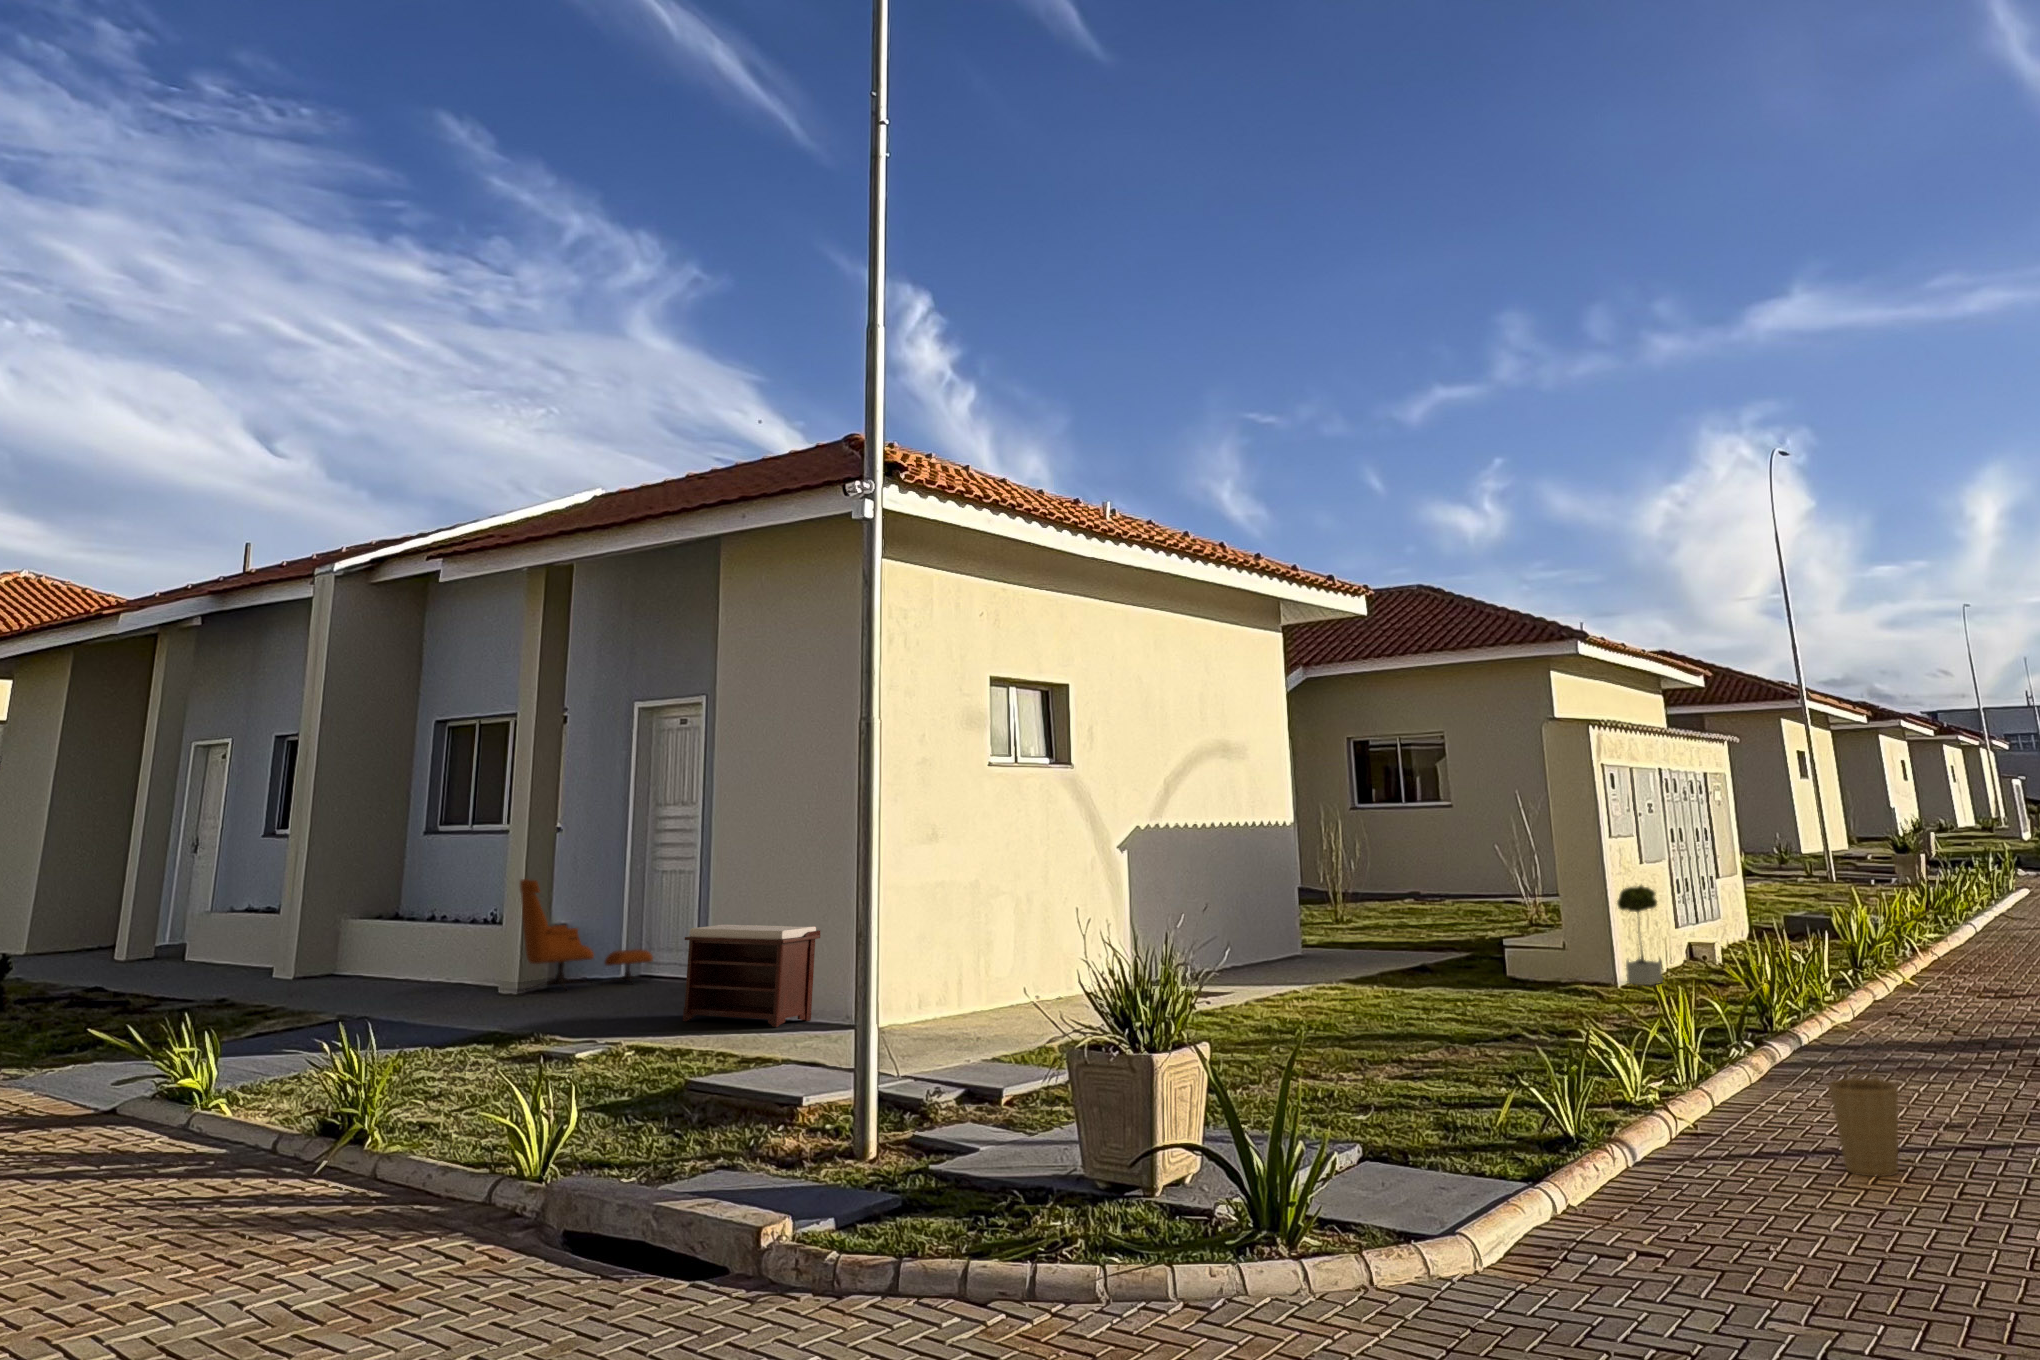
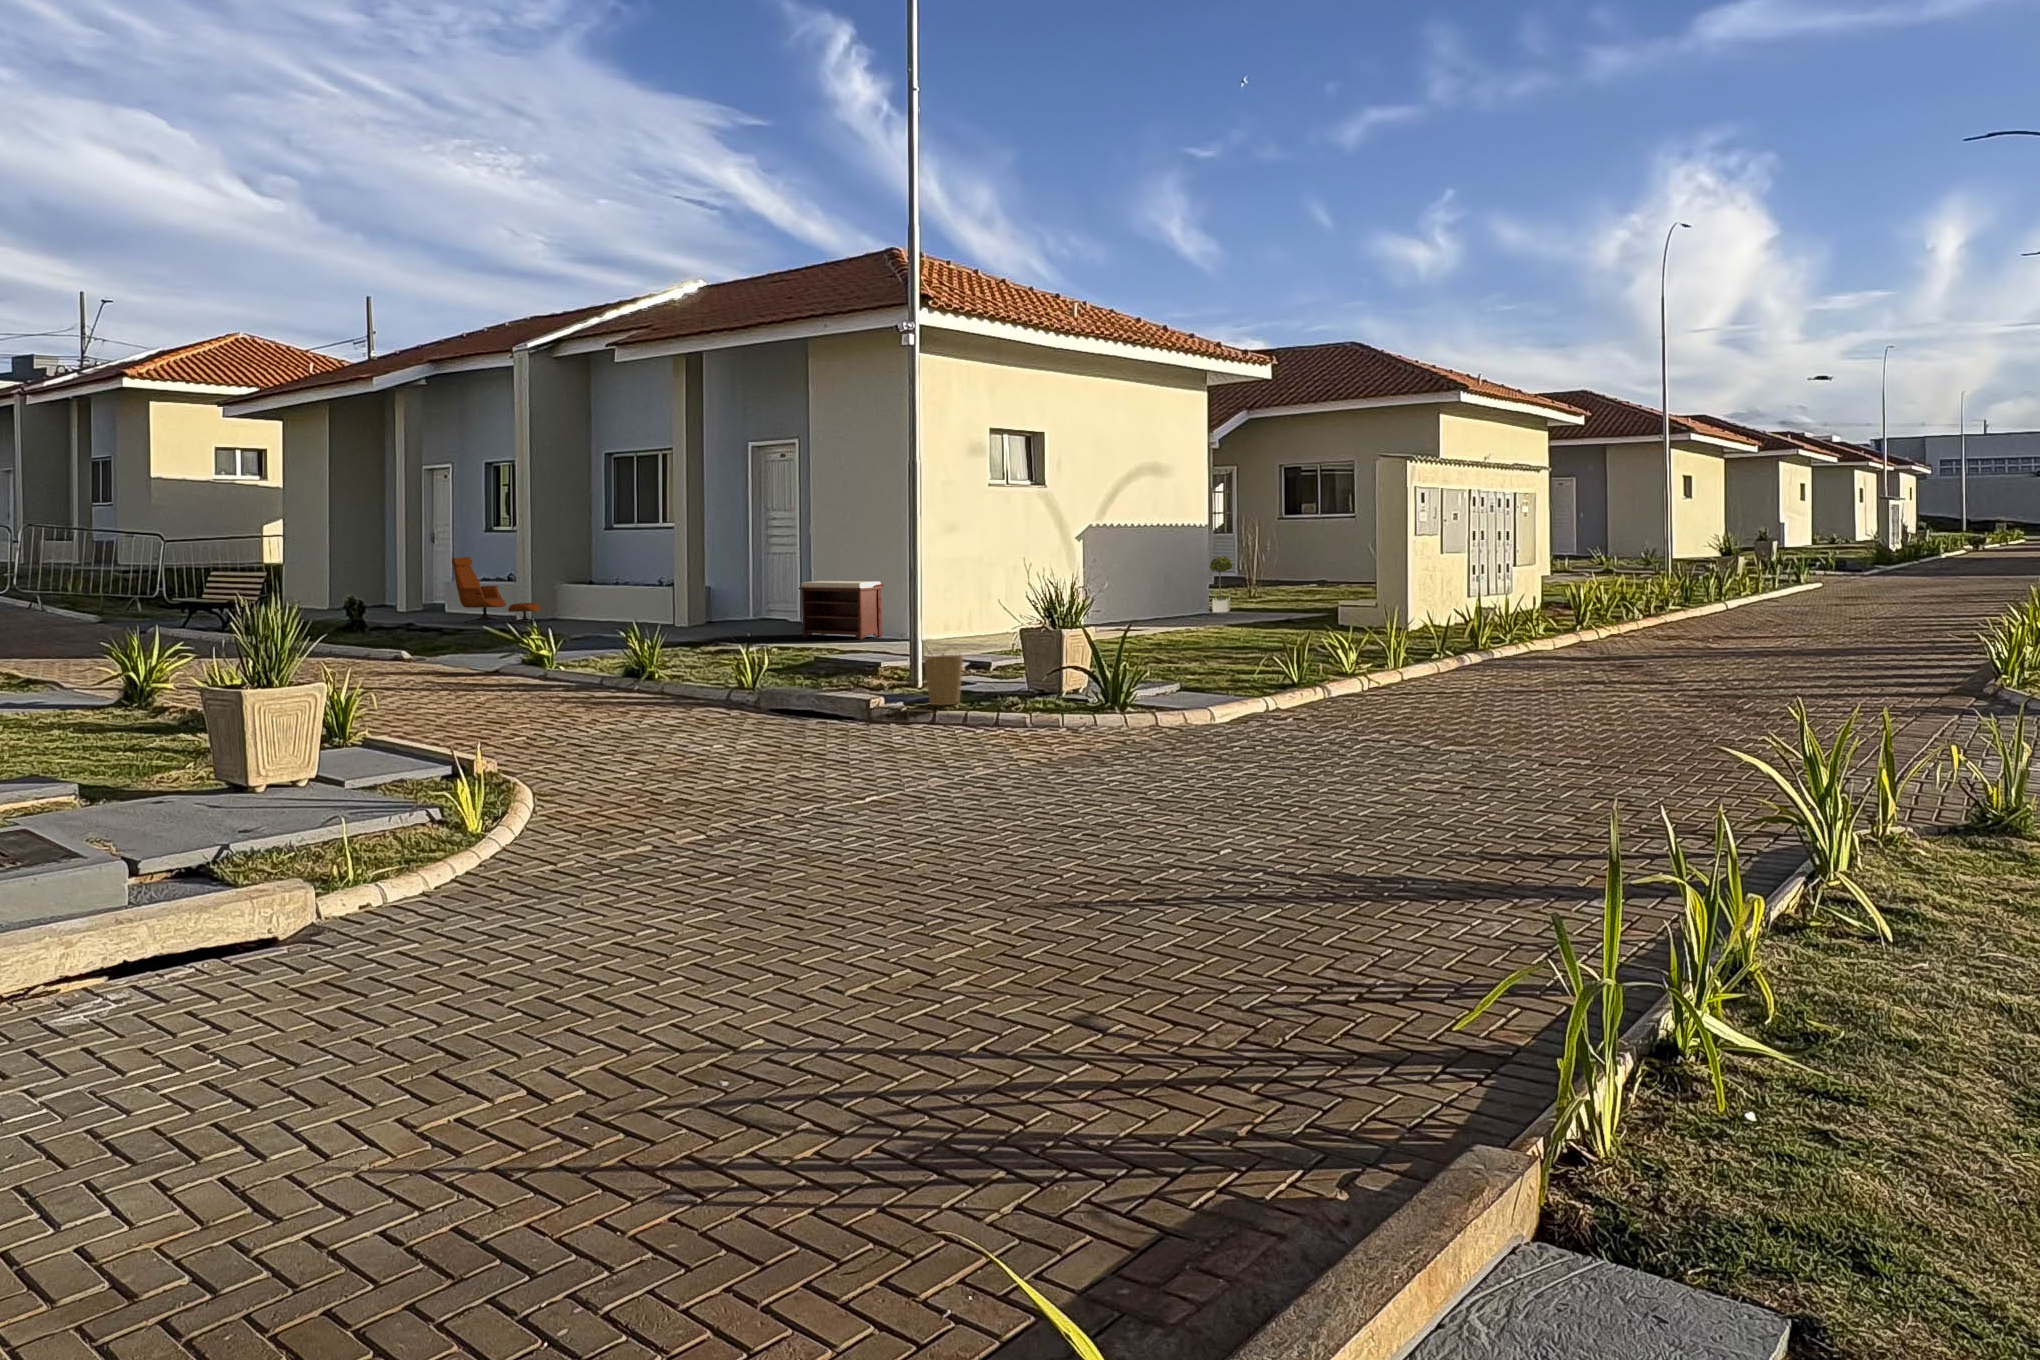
lounge chair: present [520,879,653,989] -> present [452,557,541,624]
potted tree: present [1617,885,1663,985] -> present [1210,556,1232,612]
basket: present [1828,1065,1899,1177] -> present [923,648,963,706]

